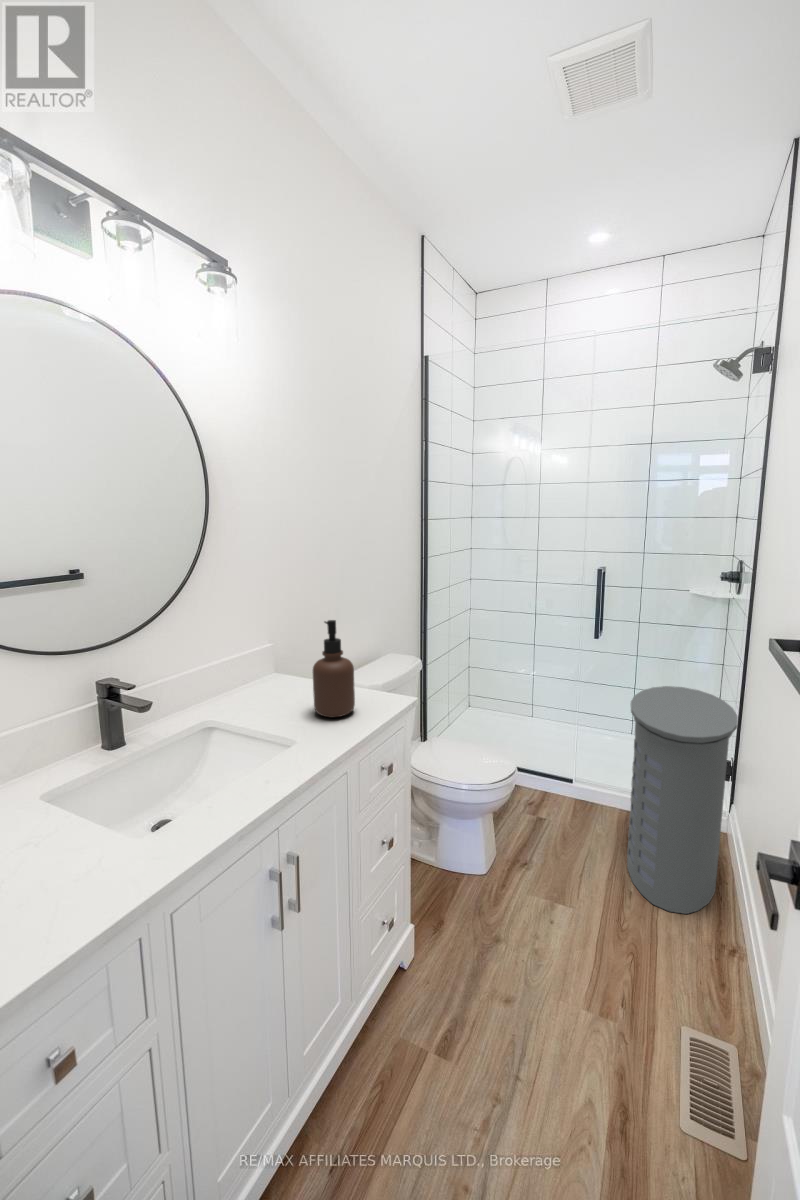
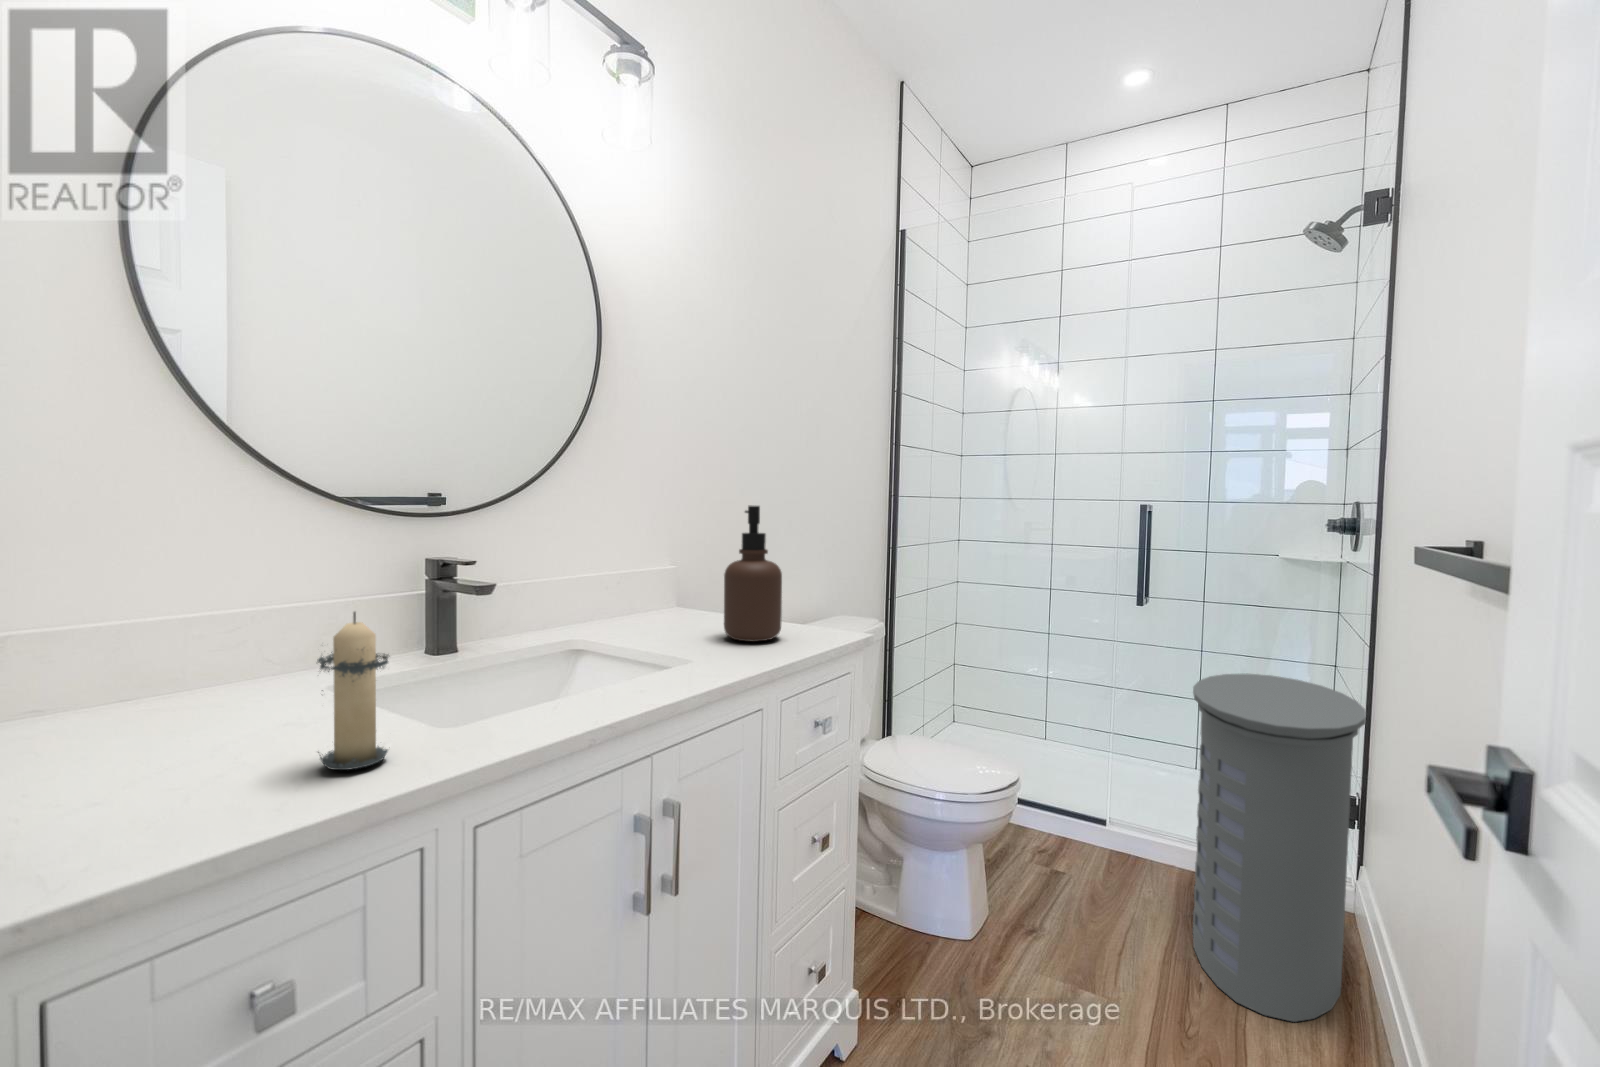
candle: none [53,791,115,900] -> present [317,612,388,770]

